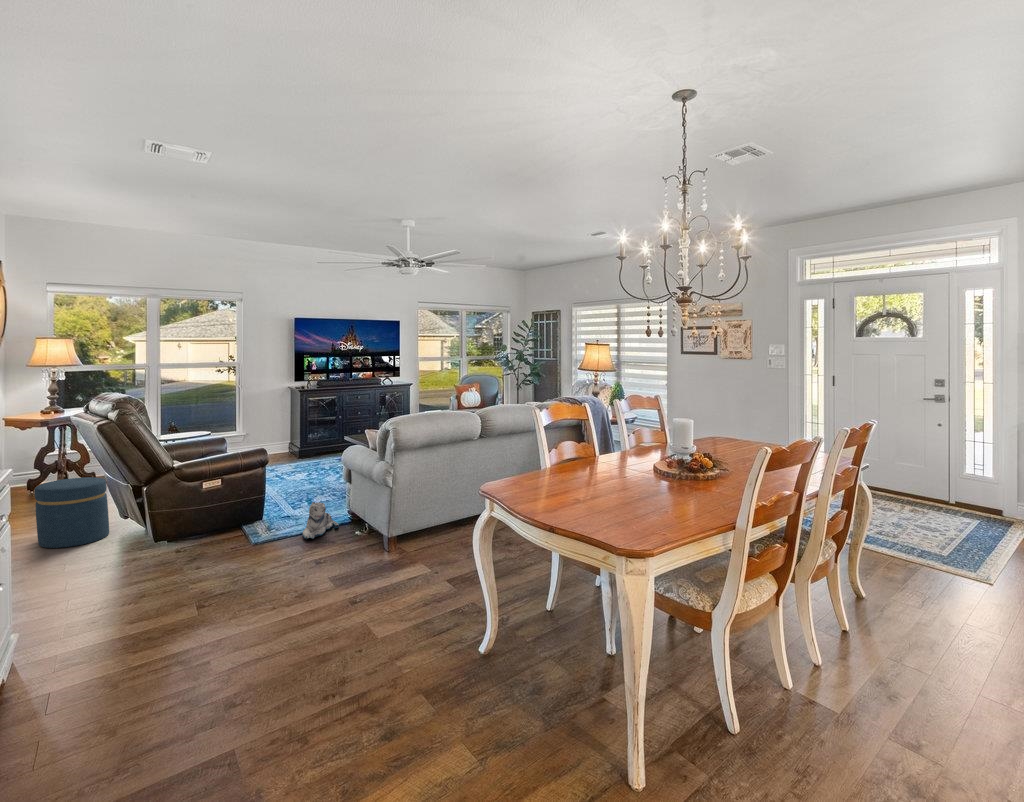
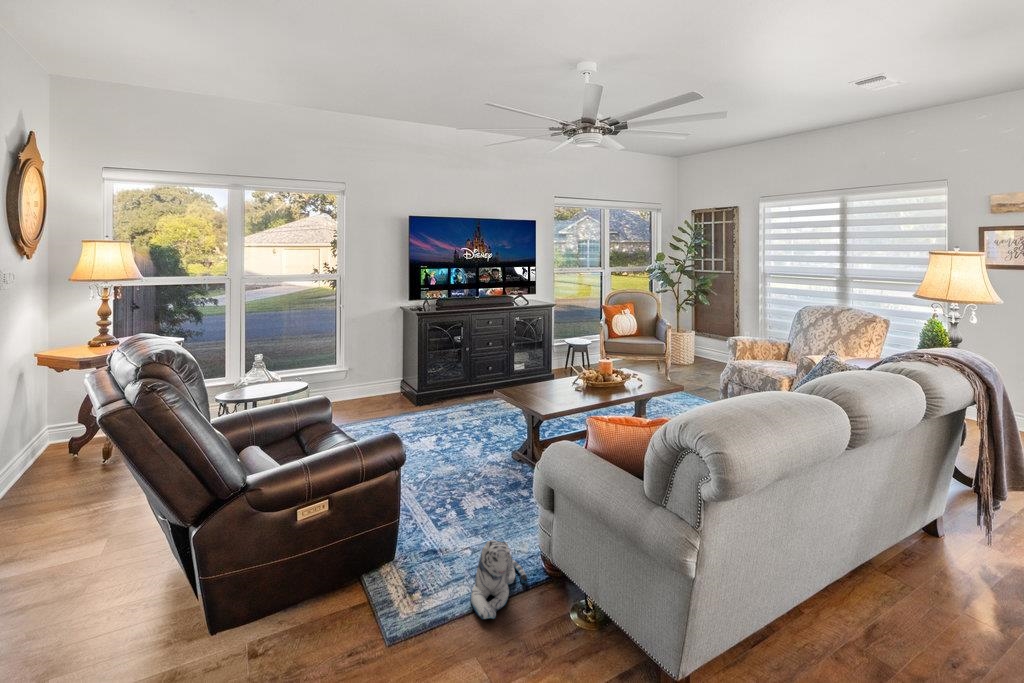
ottoman: present [34,477,109,548] -> none [20,472,152,609]

